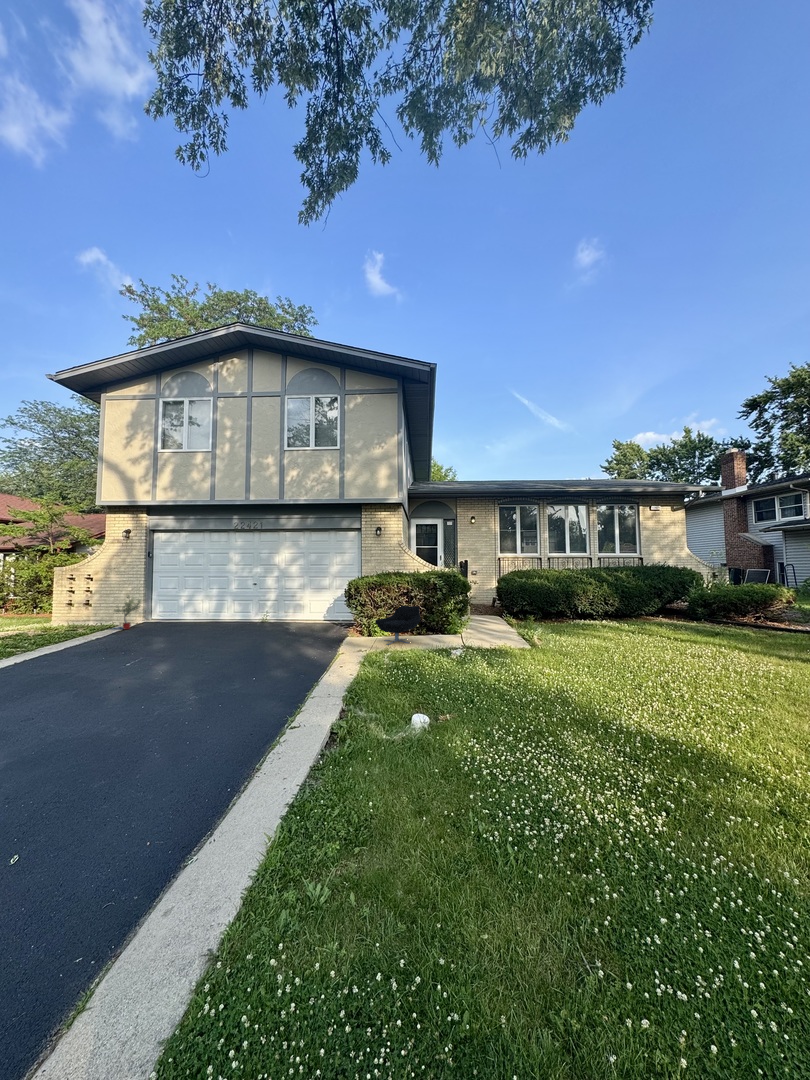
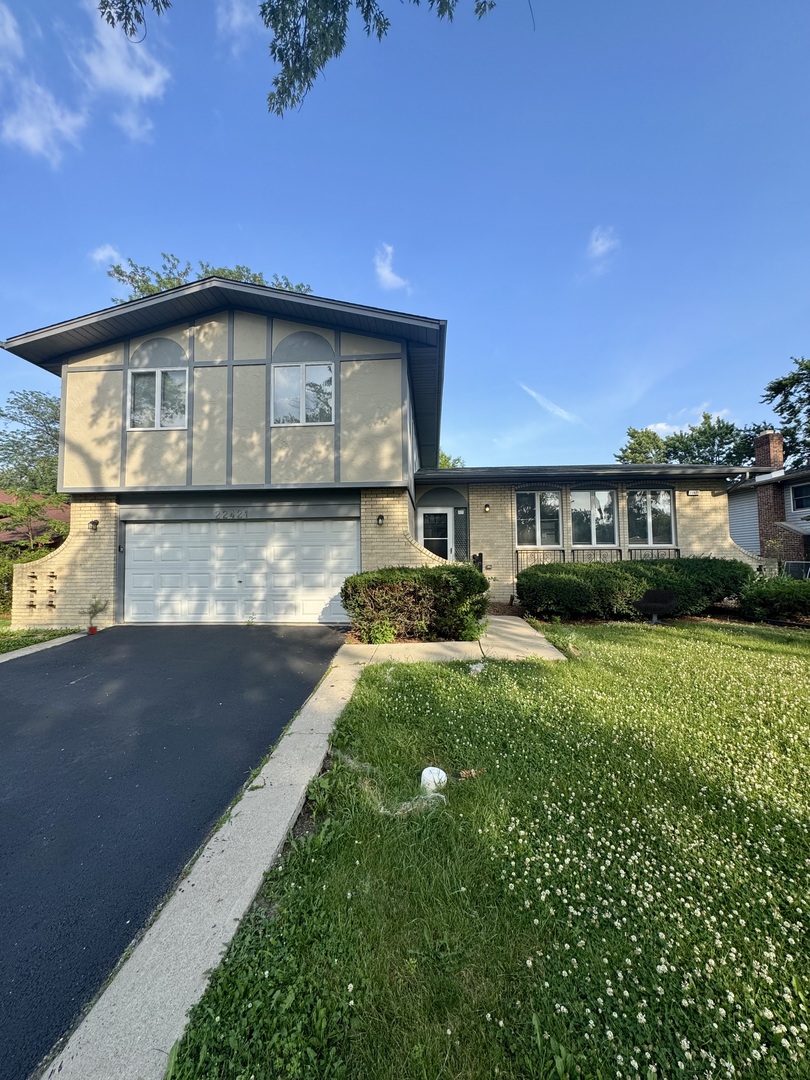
lounge chair: present [375,605,421,645] -> present [631,589,678,625]

